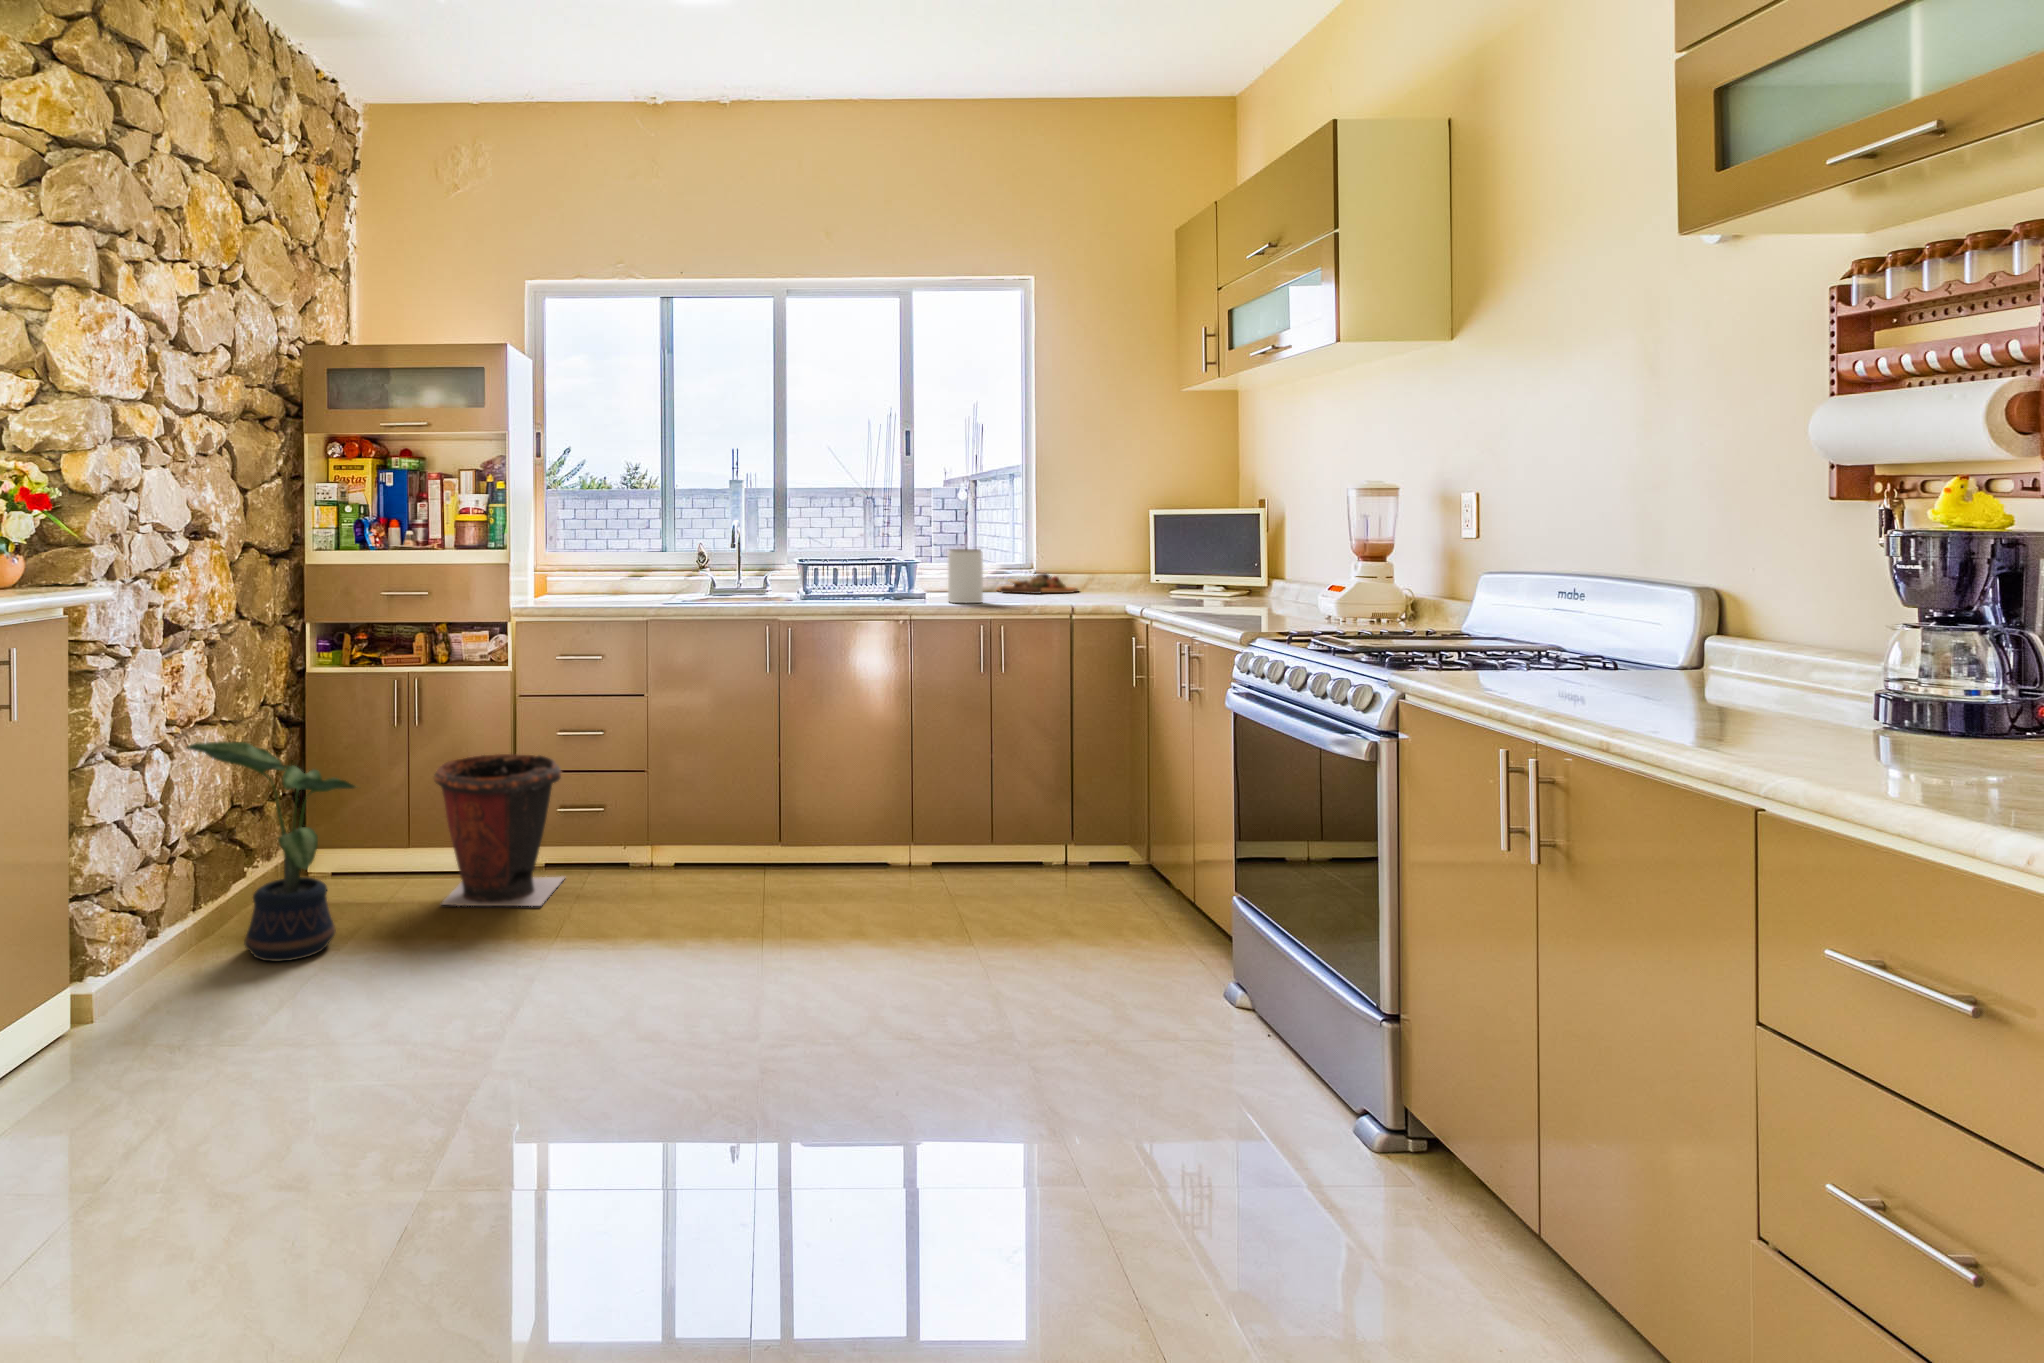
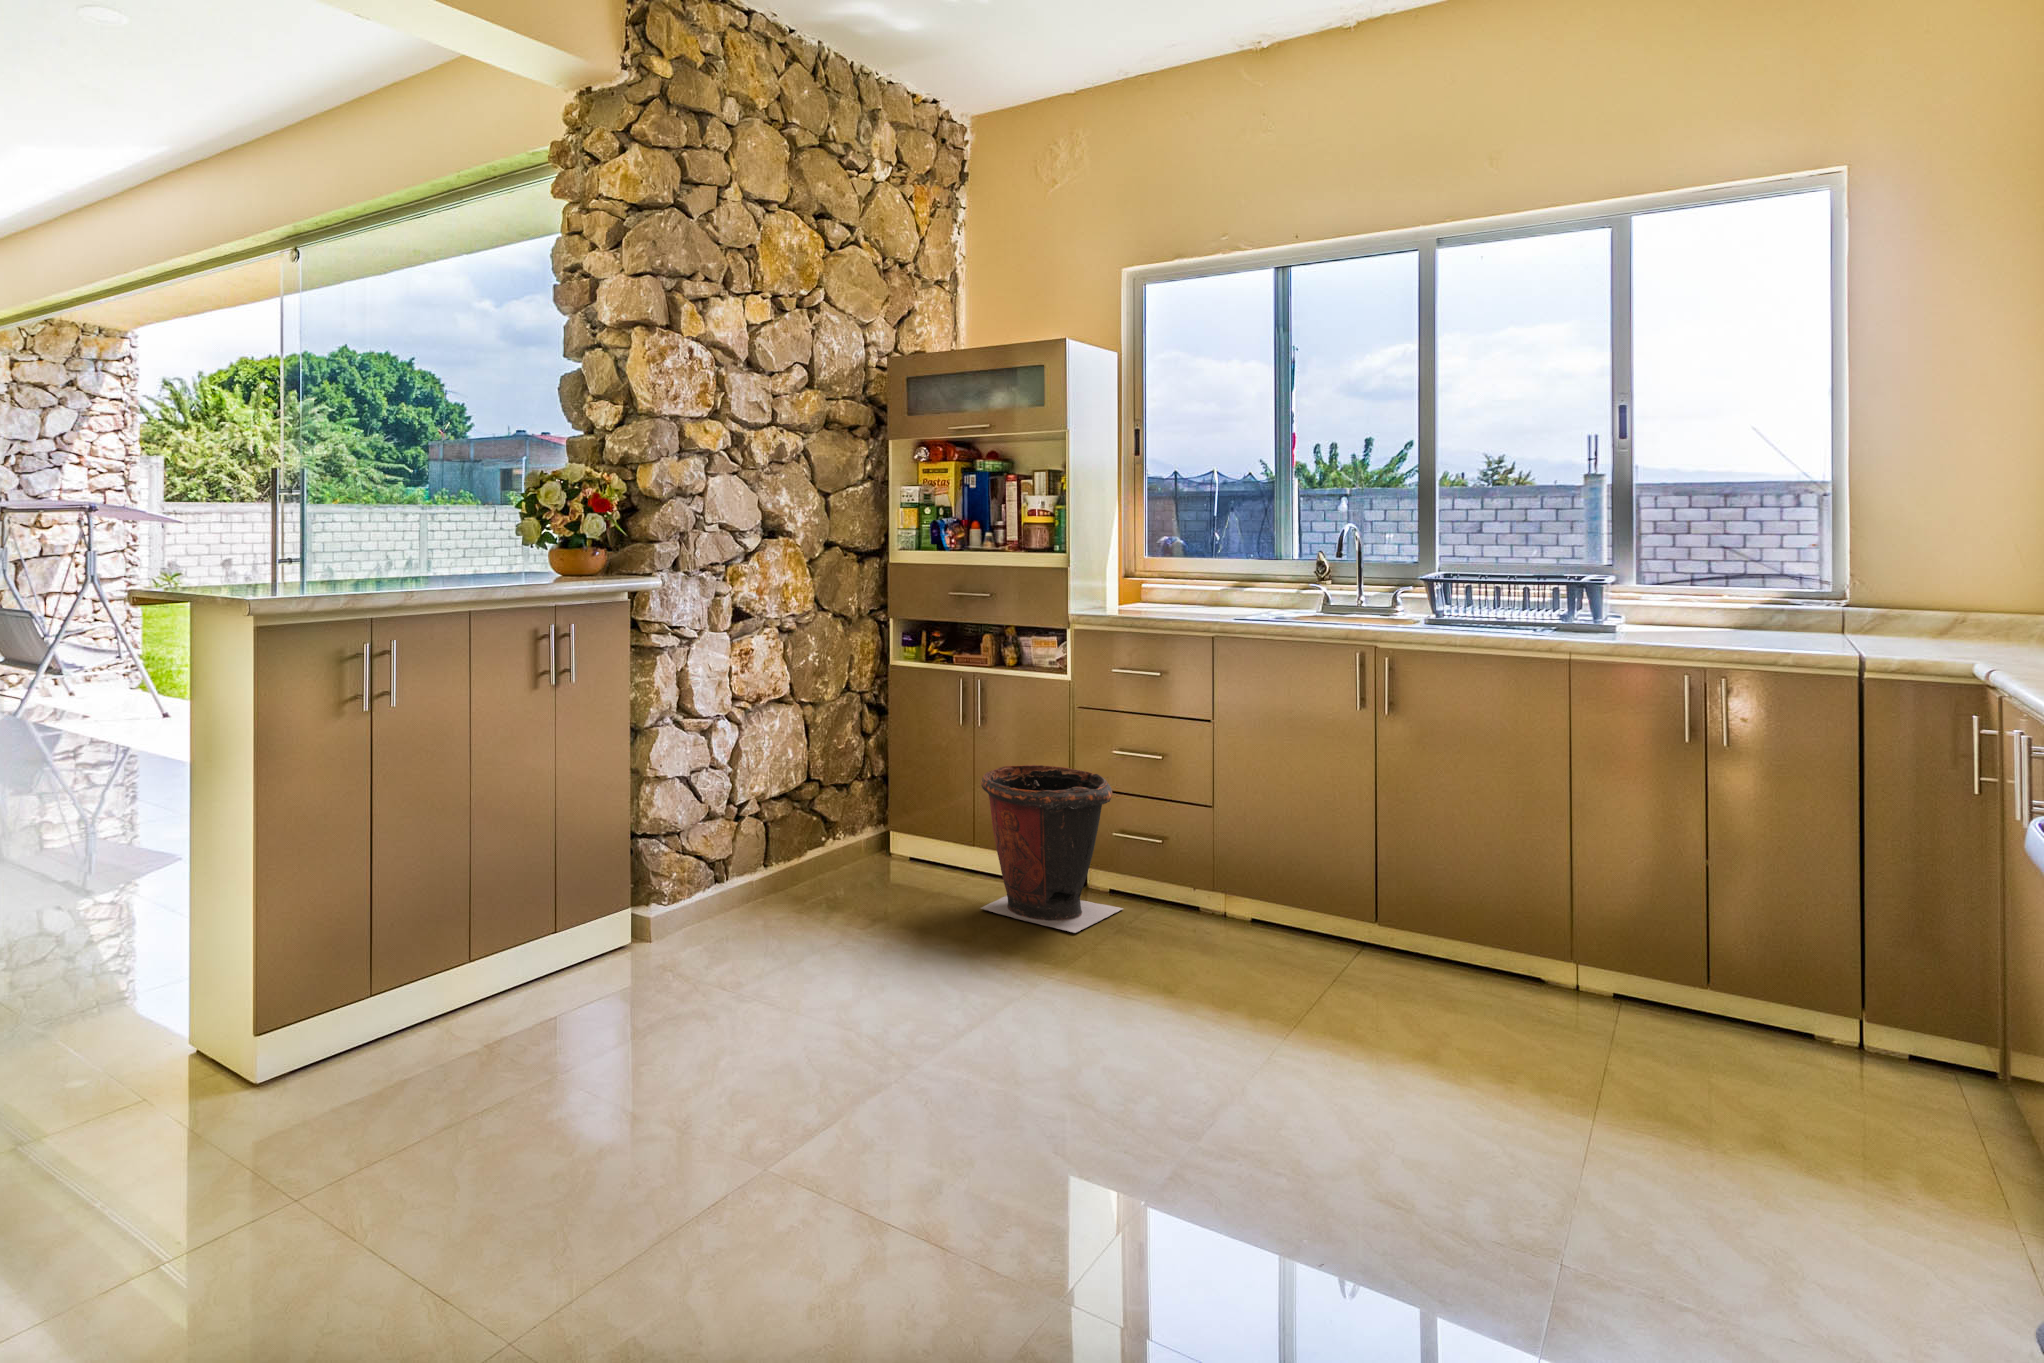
jar: present [948,549,983,603] -> none [1644,573,1705,650]
cutting board: present [997,574,1078,594] -> none [1779,613,1945,646]
potted plant: present [186,741,355,961] -> none [746,717,883,929]

